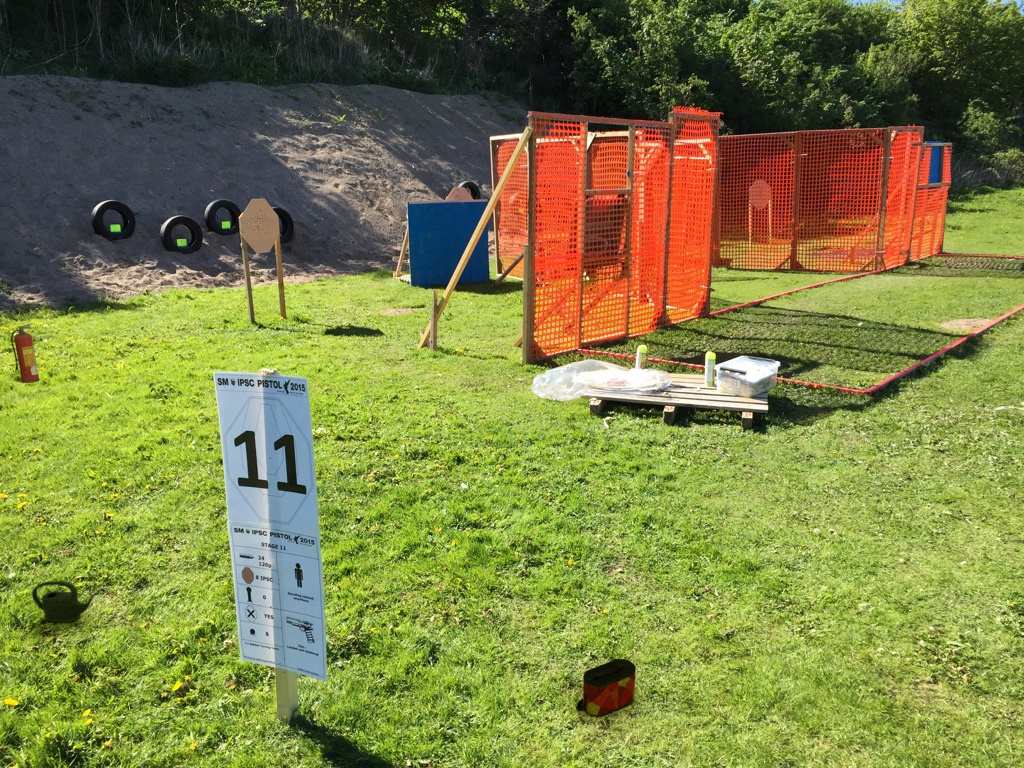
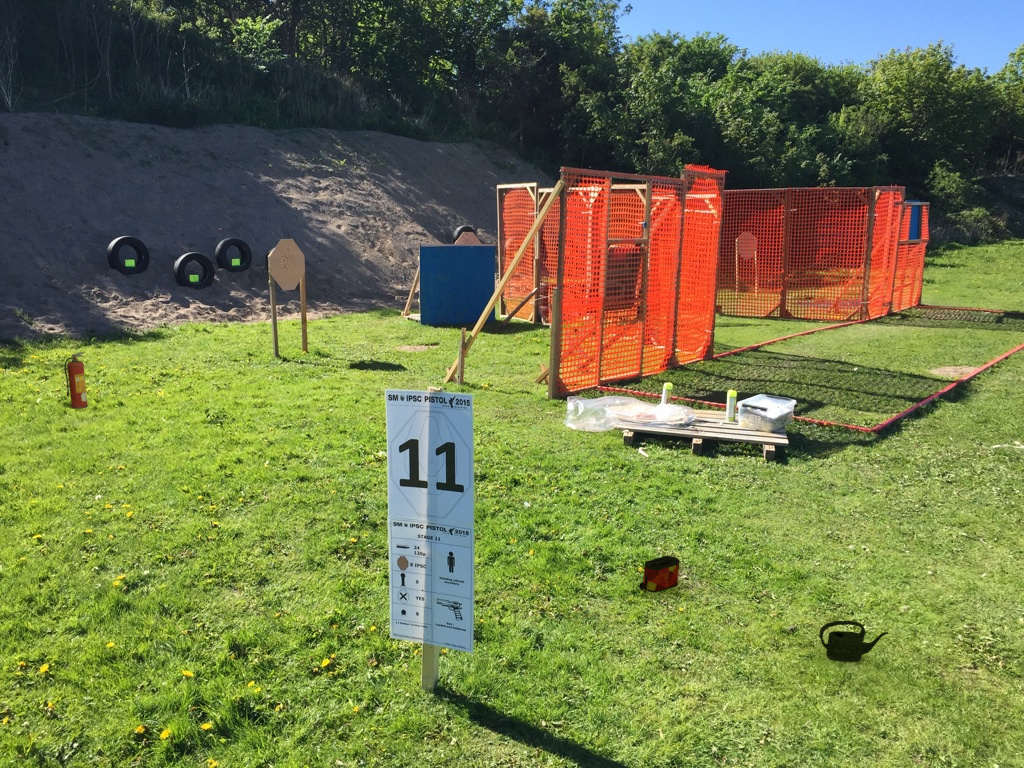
watering can: present [32,581,99,622] -> present [819,621,888,661]
bag: present [576,659,636,717] -> present [639,556,680,592]

